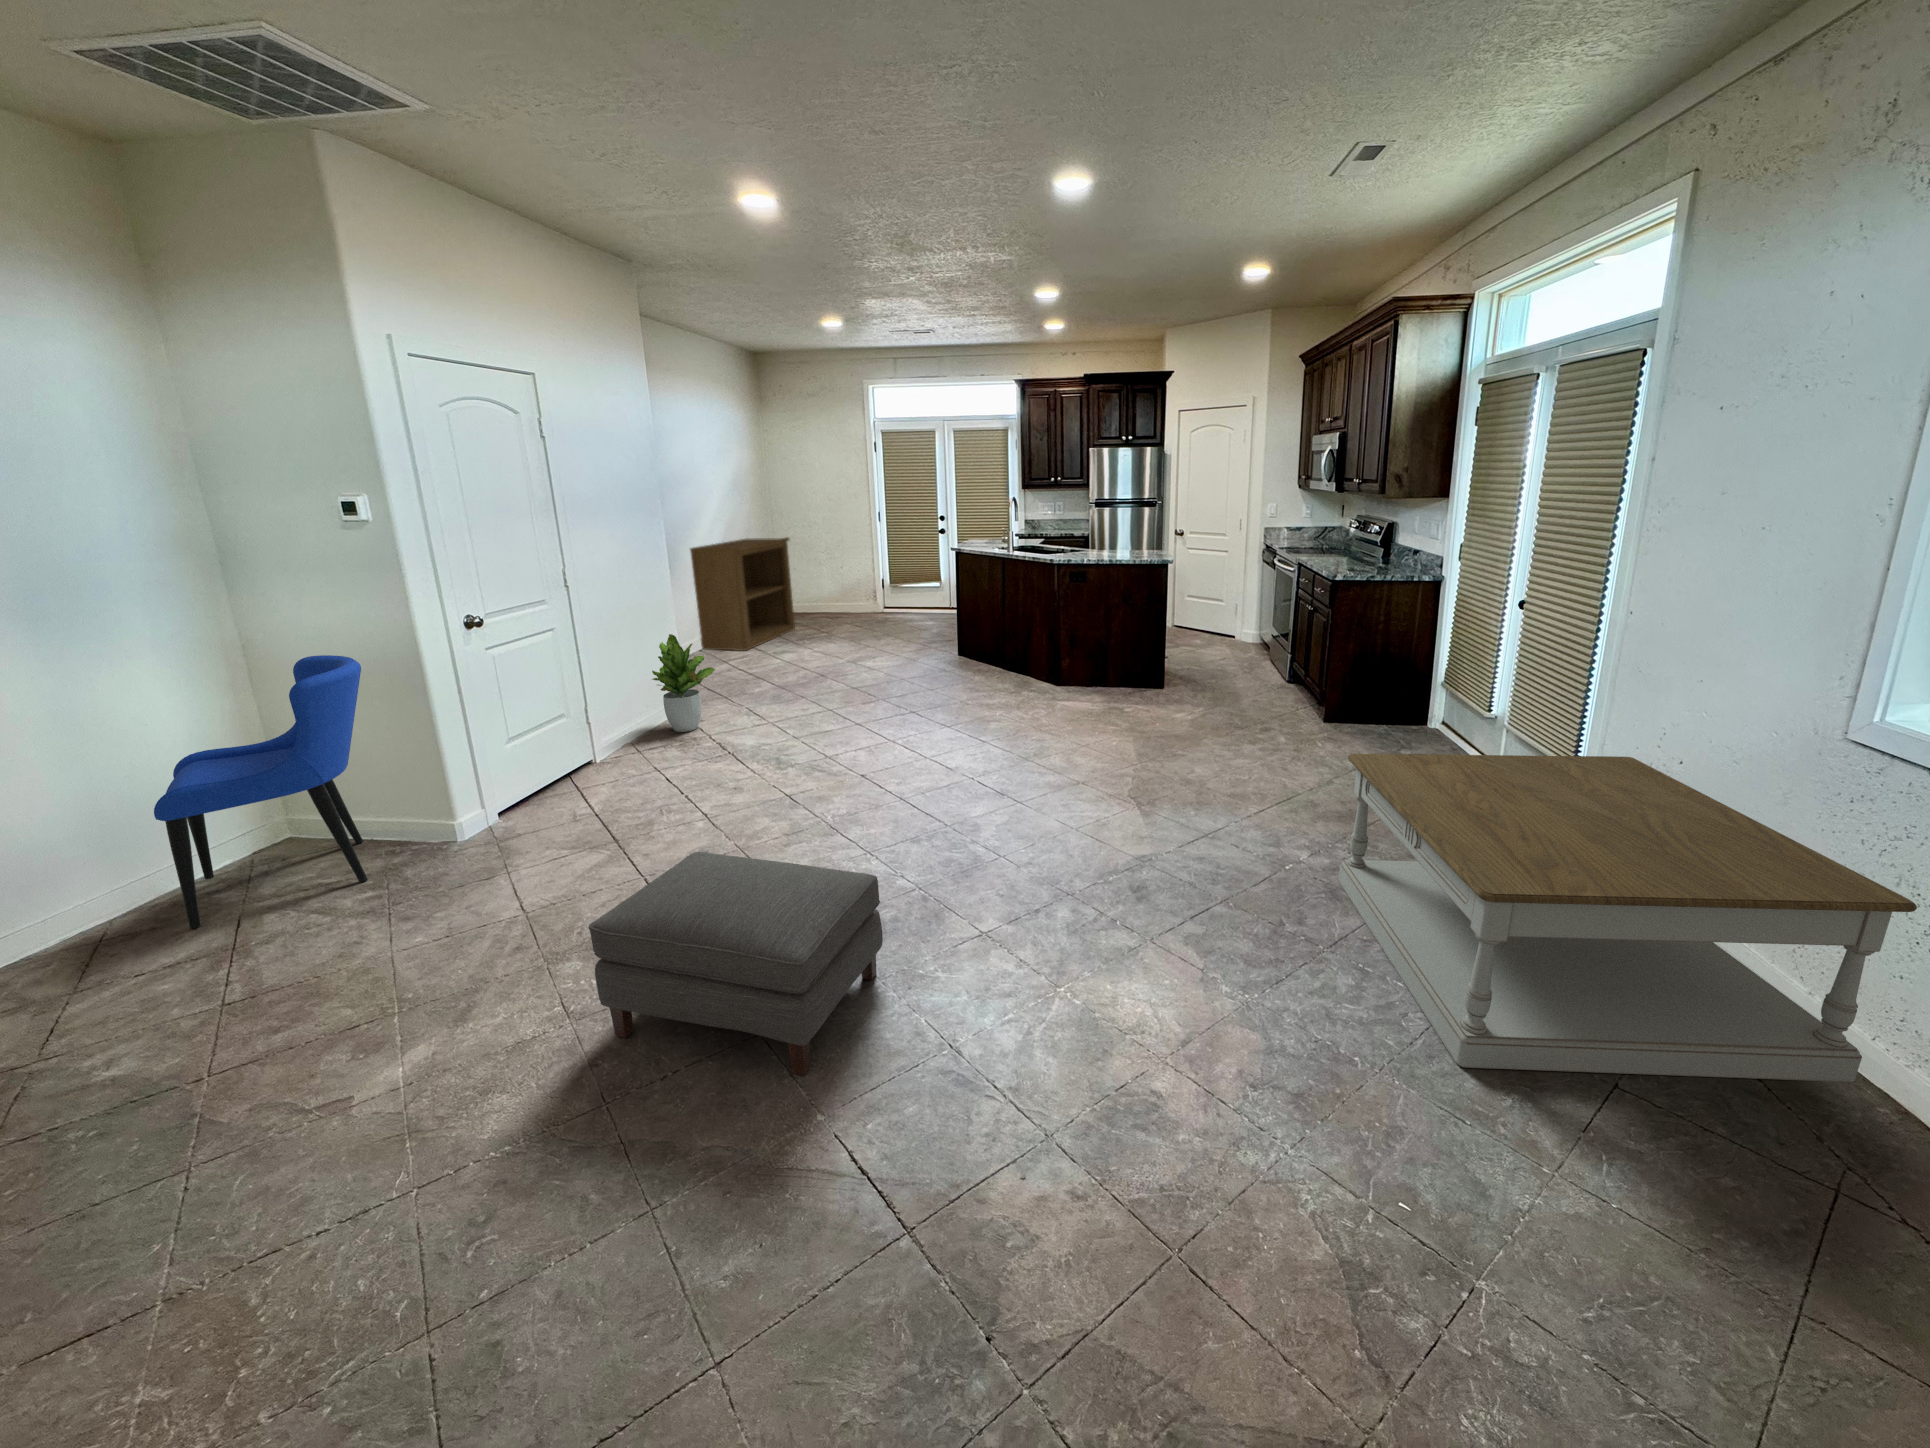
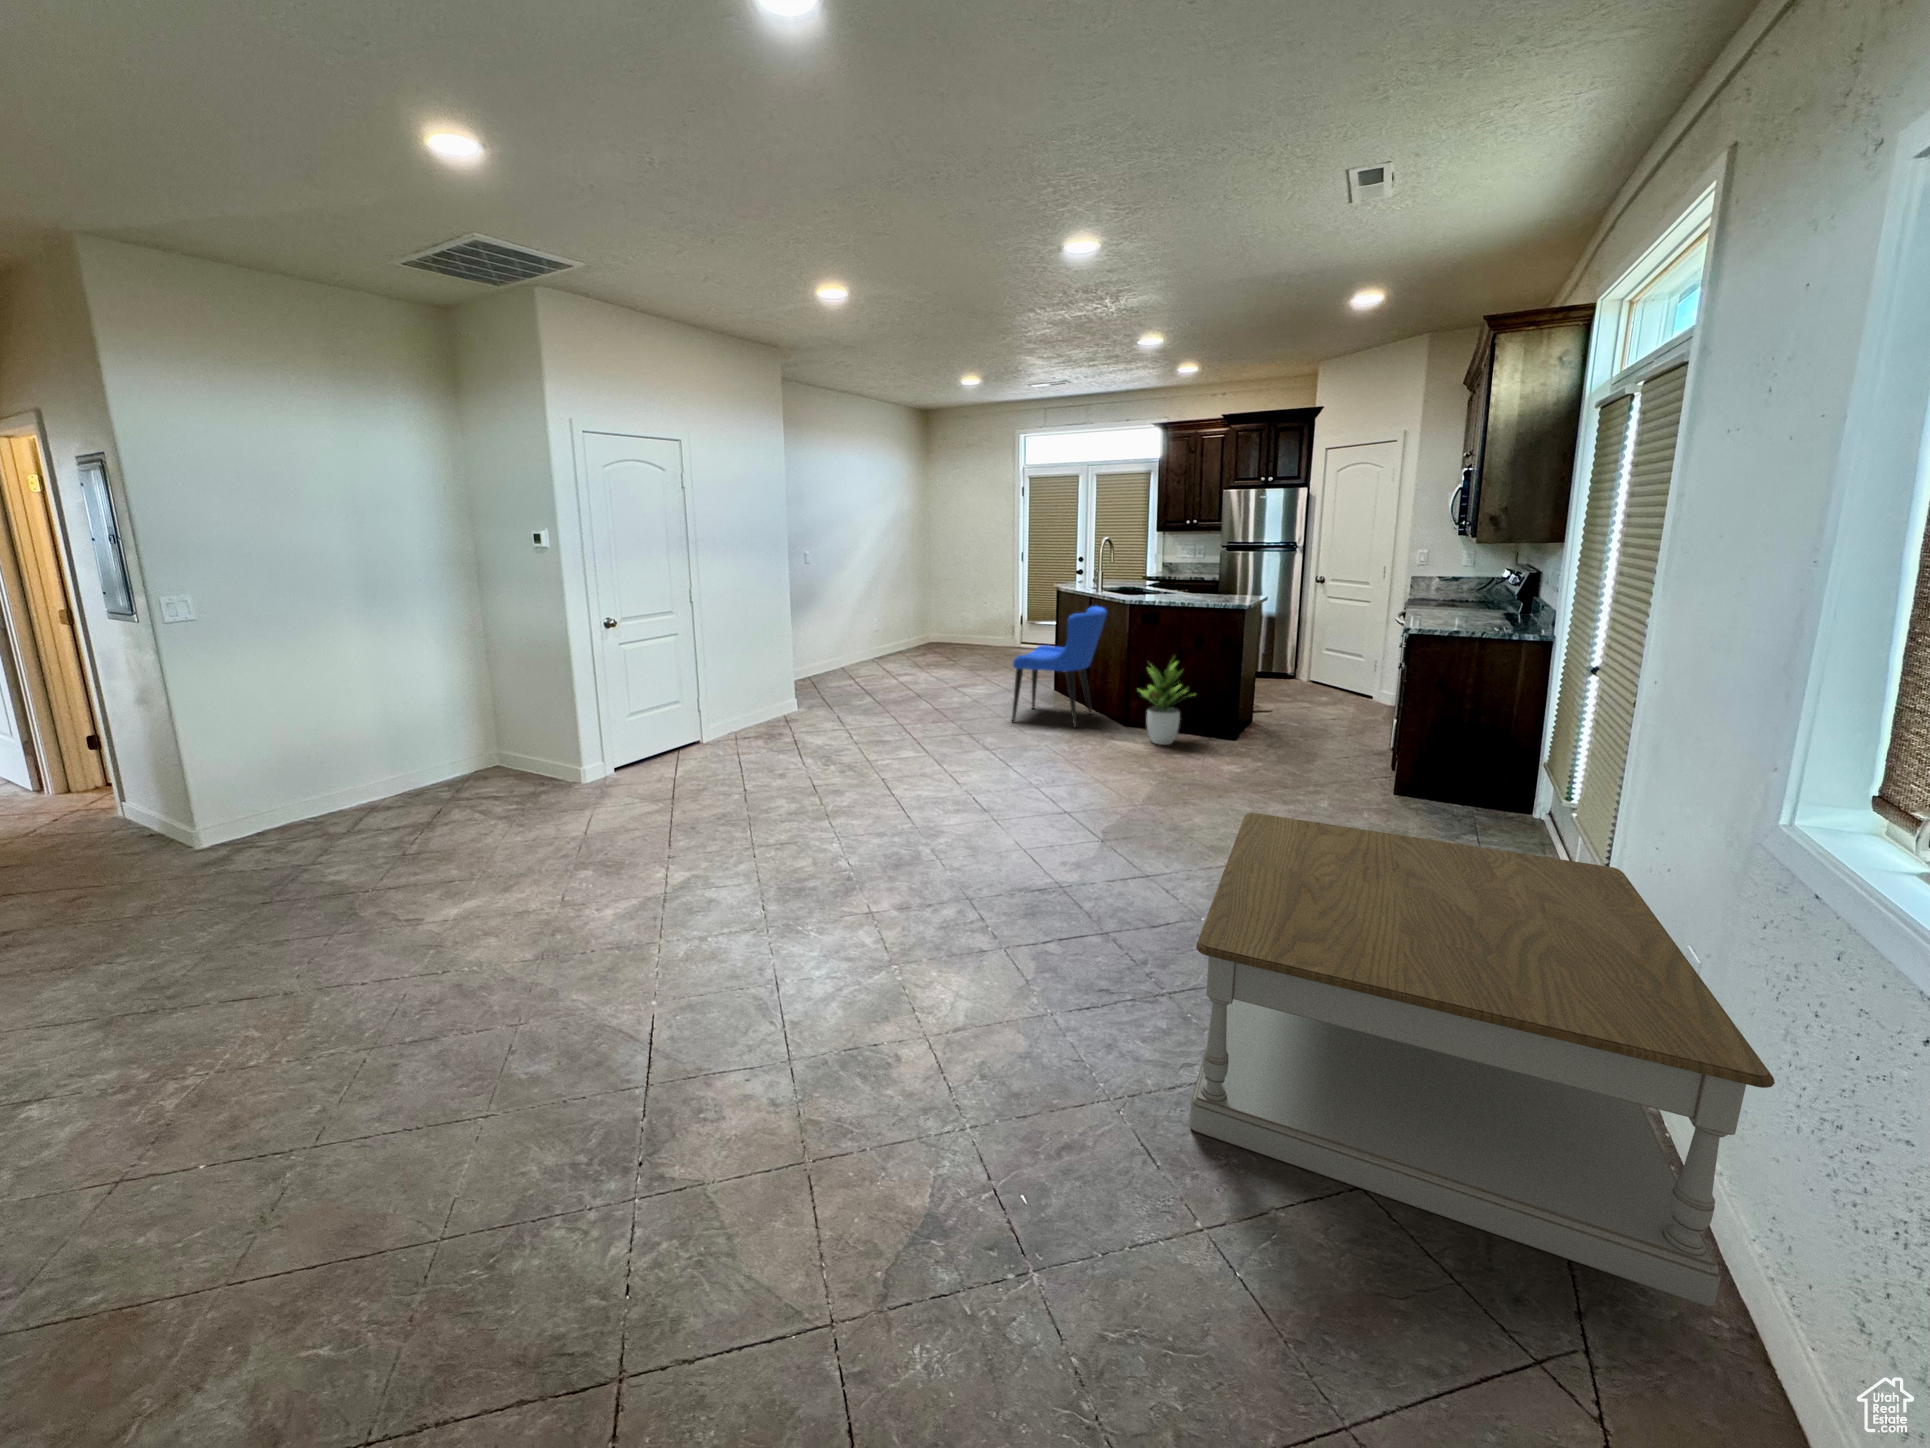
bookshelf: present [690,537,795,651] -> none [837,574,928,672]
potted plant: present [652,634,715,732] -> present [1138,657,1191,745]
dining chair: present [154,655,368,929] -> present [1012,606,1107,729]
ottoman: present [589,852,883,1075] -> none [565,804,768,974]

